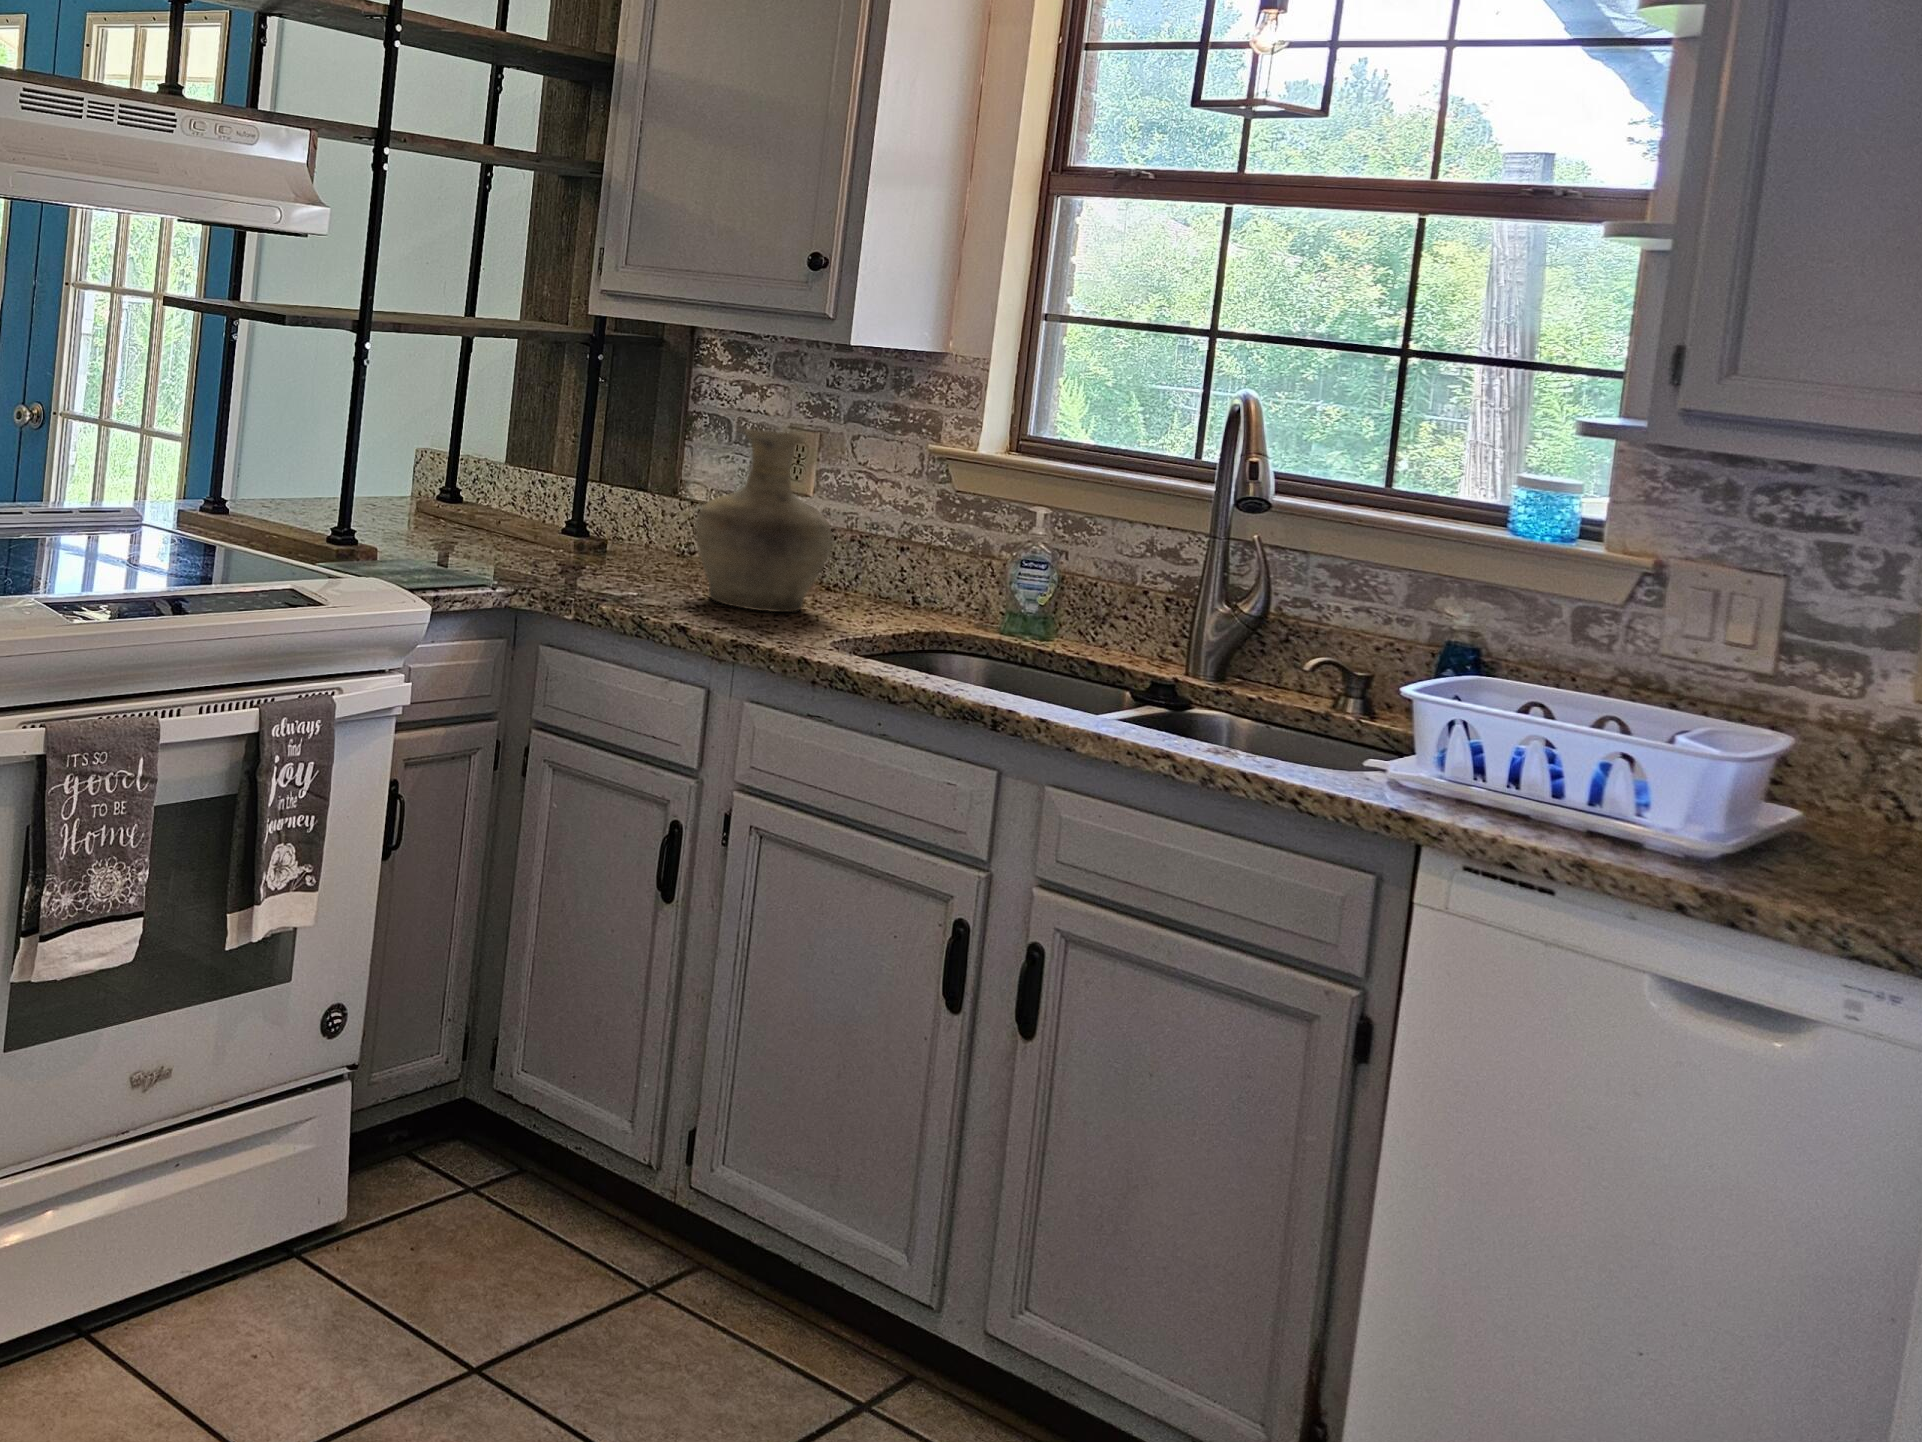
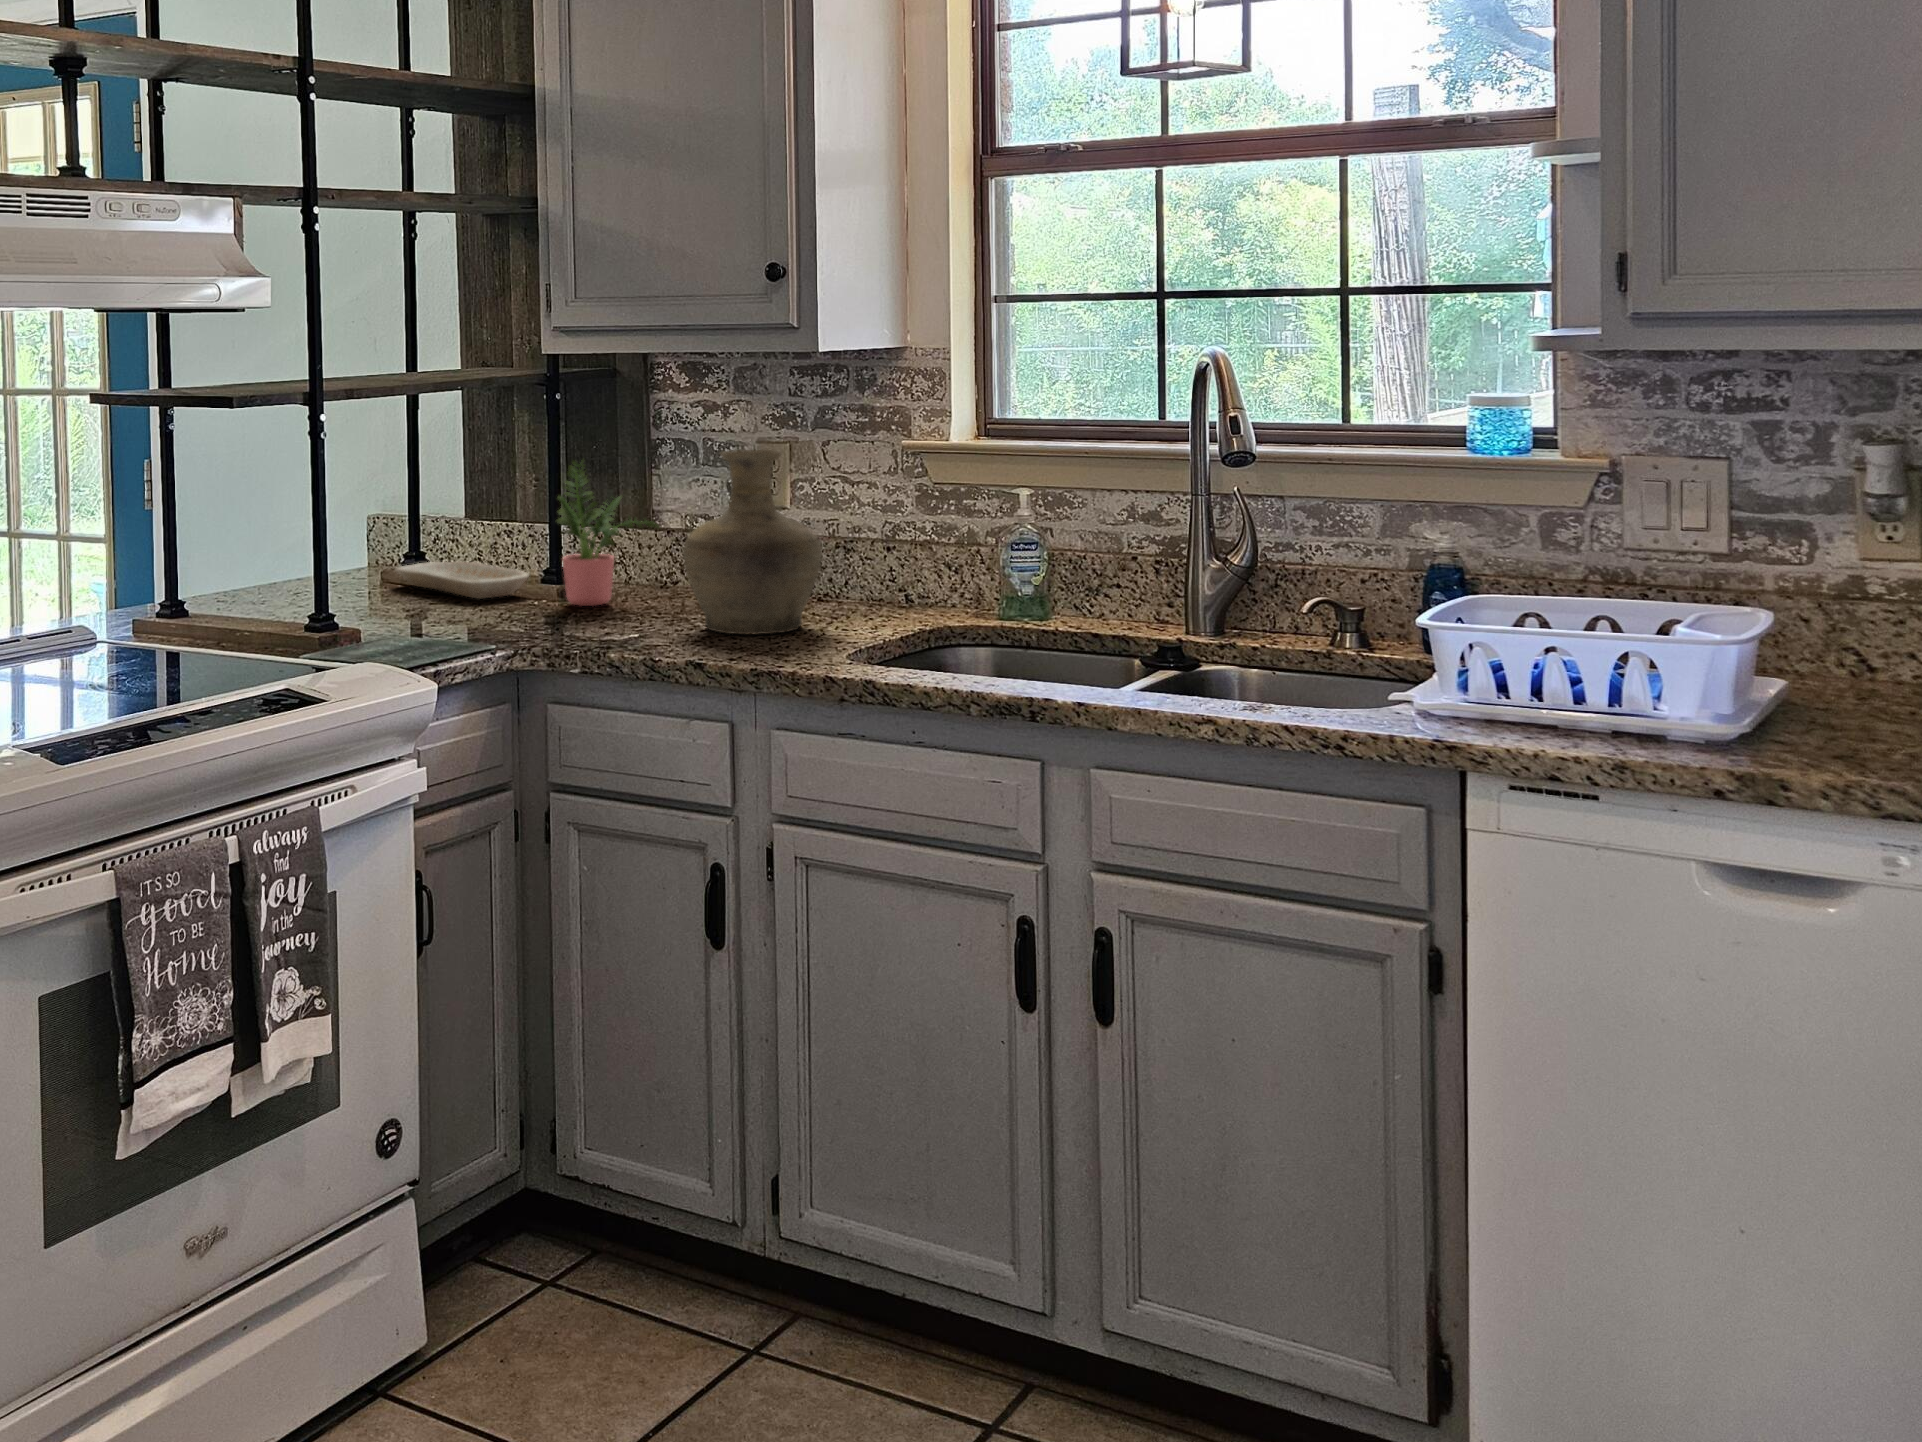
potted plant: none [584,419,686,562] -> present [557,460,660,606]
tray: none [433,499,556,541] -> present [395,562,529,599]

